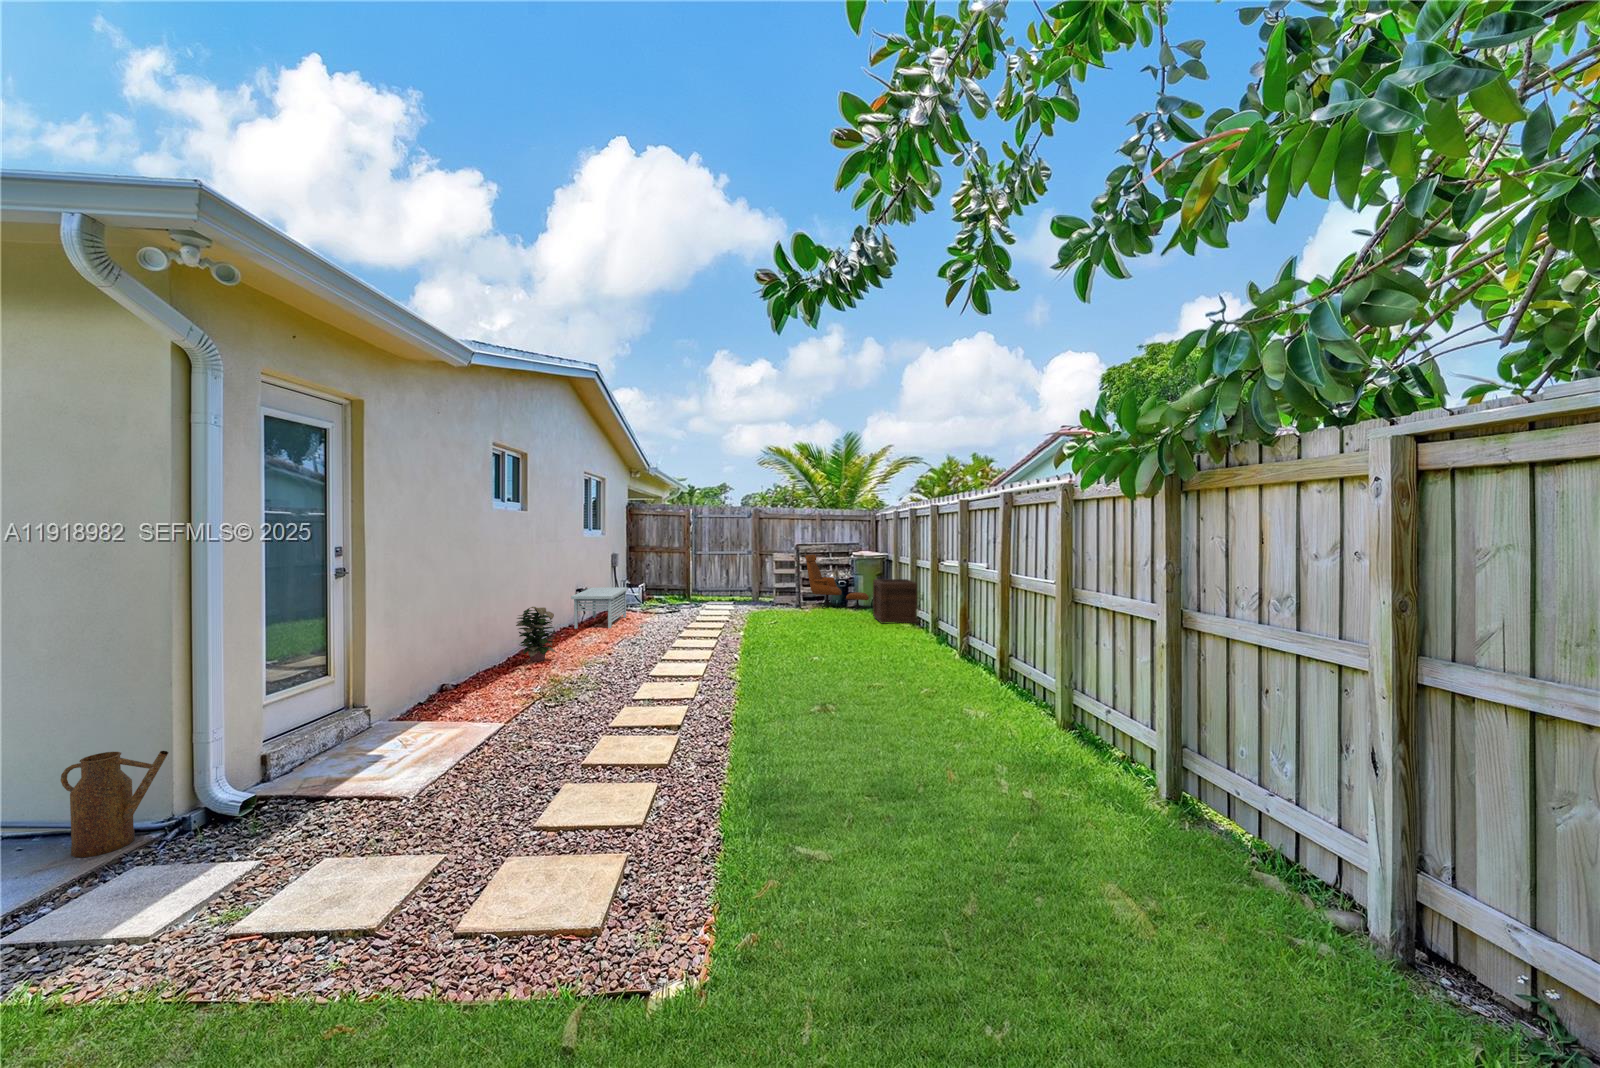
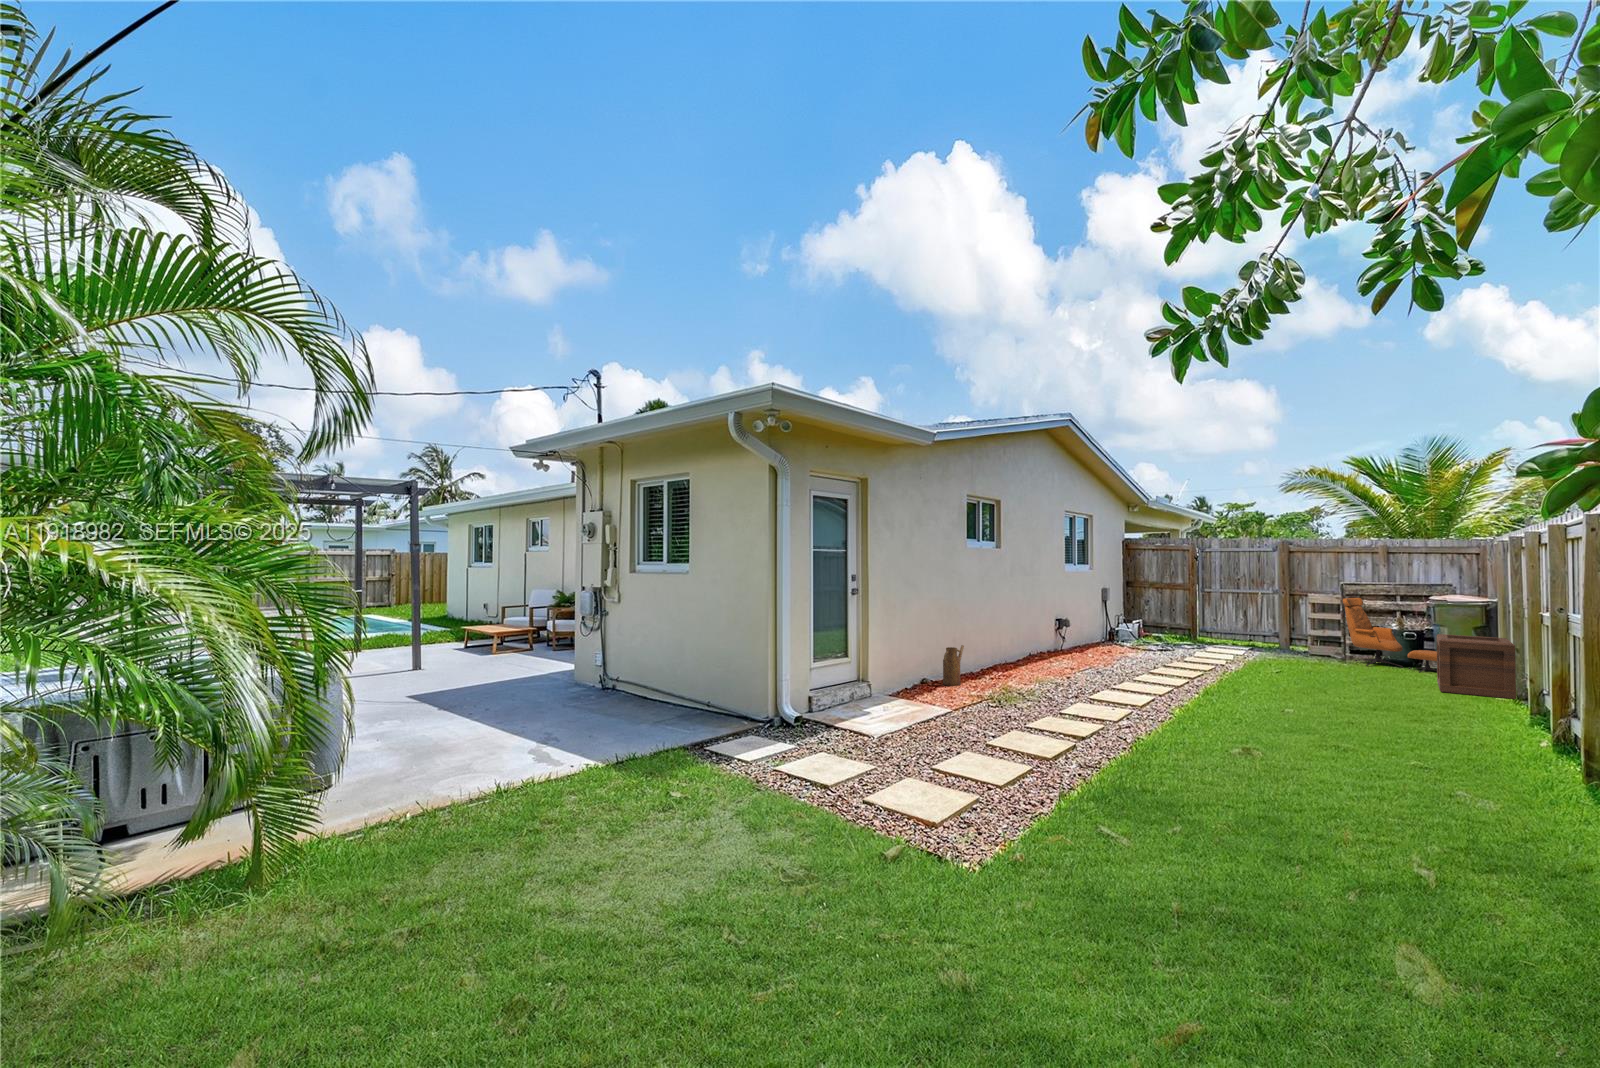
storage bench: present [571,587,628,629] -> none [1050,618,1111,657]
decorative plant: present [516,607,557,661] -> none [986,628,1020,674]
watering can: present [61,751,168,857] -> present [943,645,964,686]

